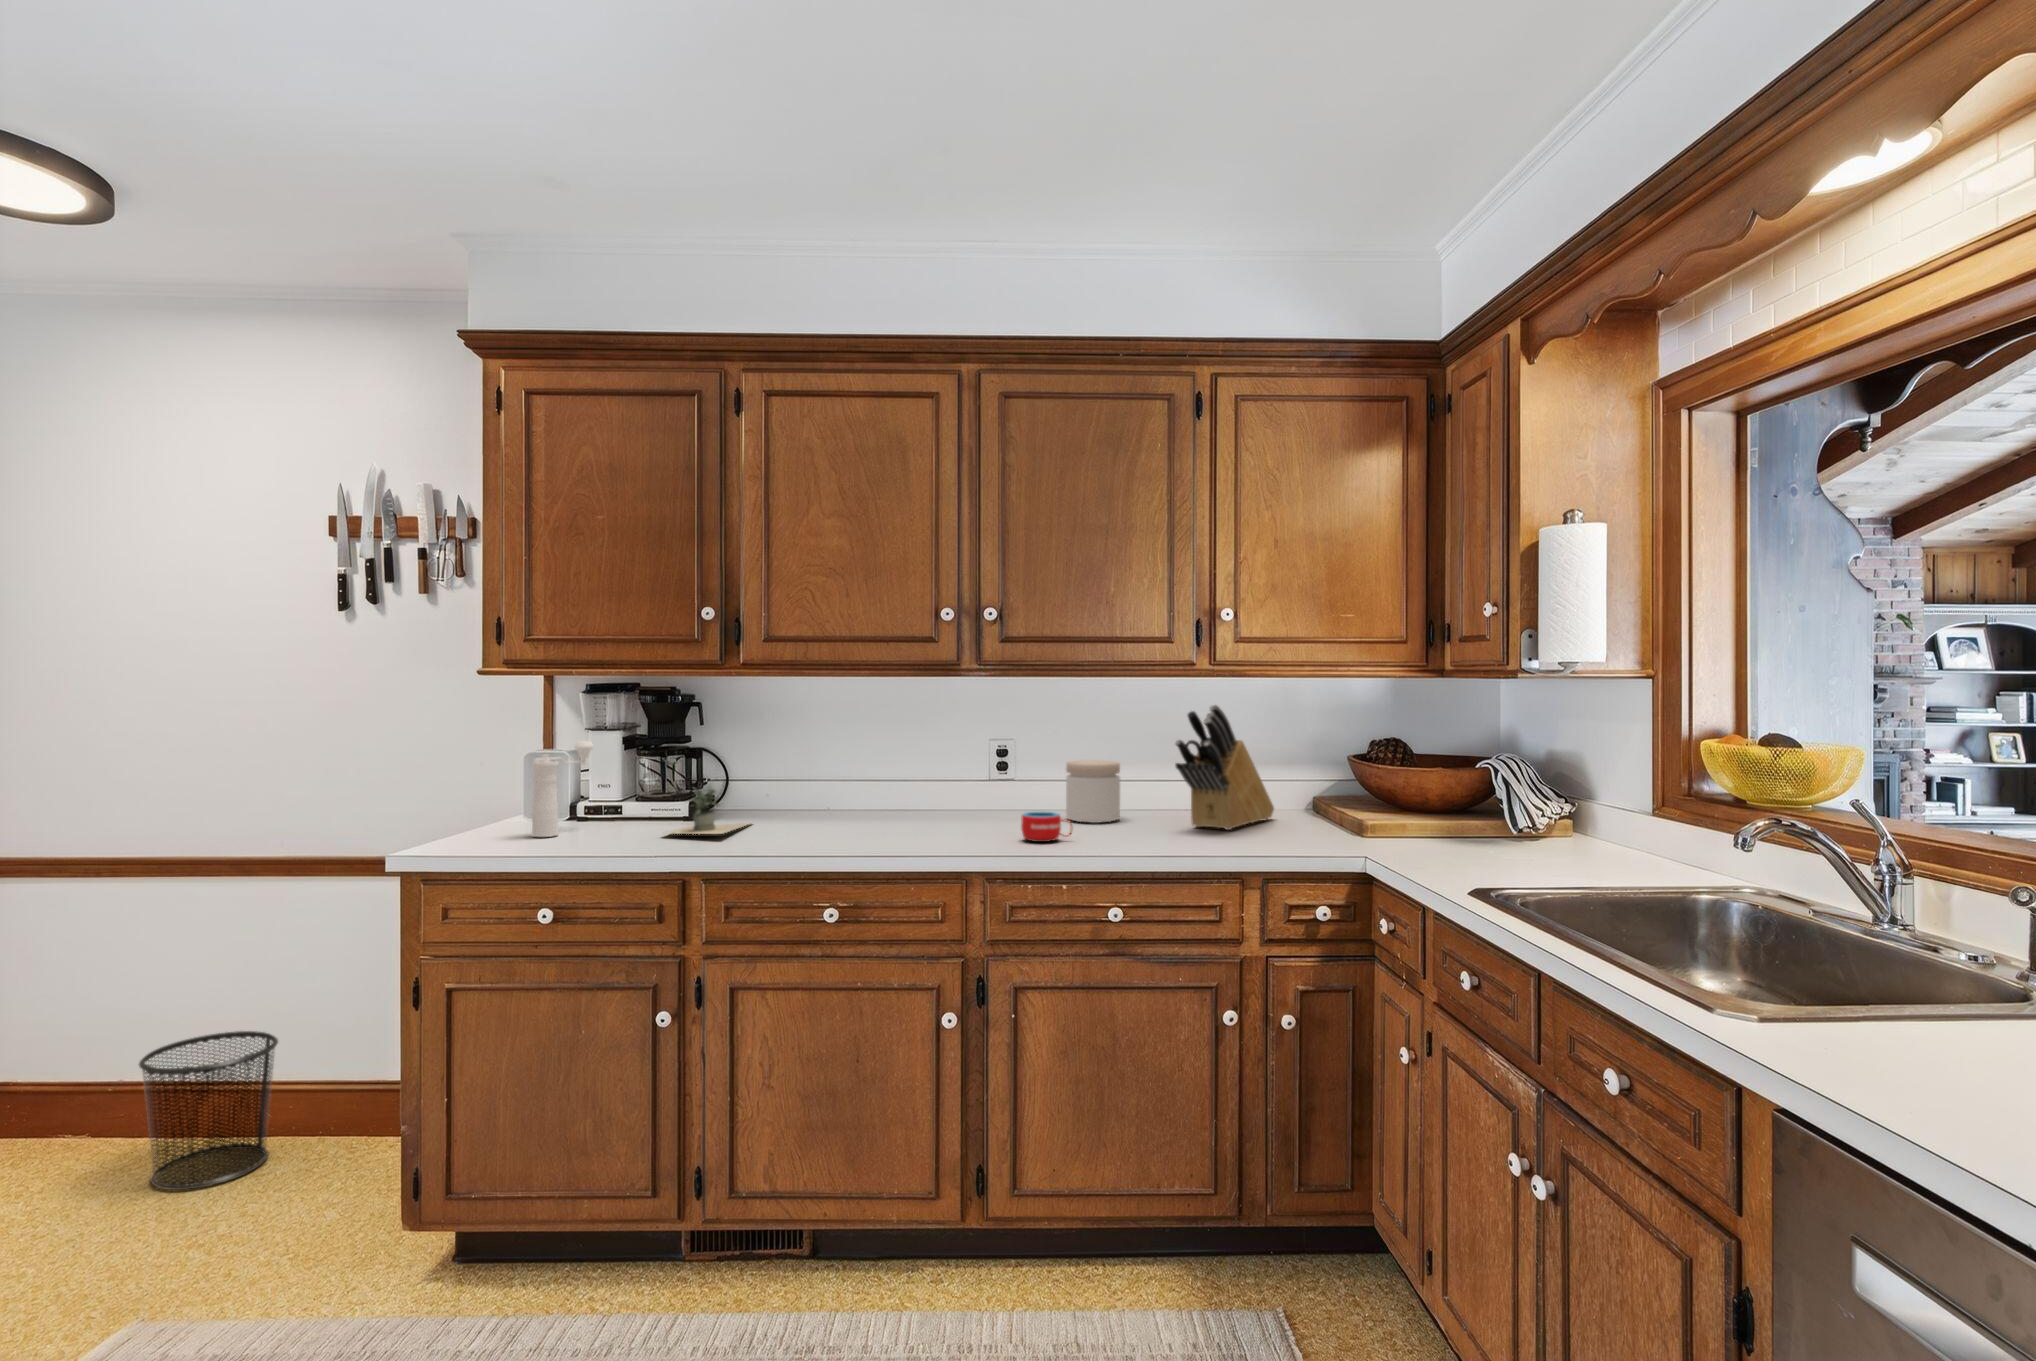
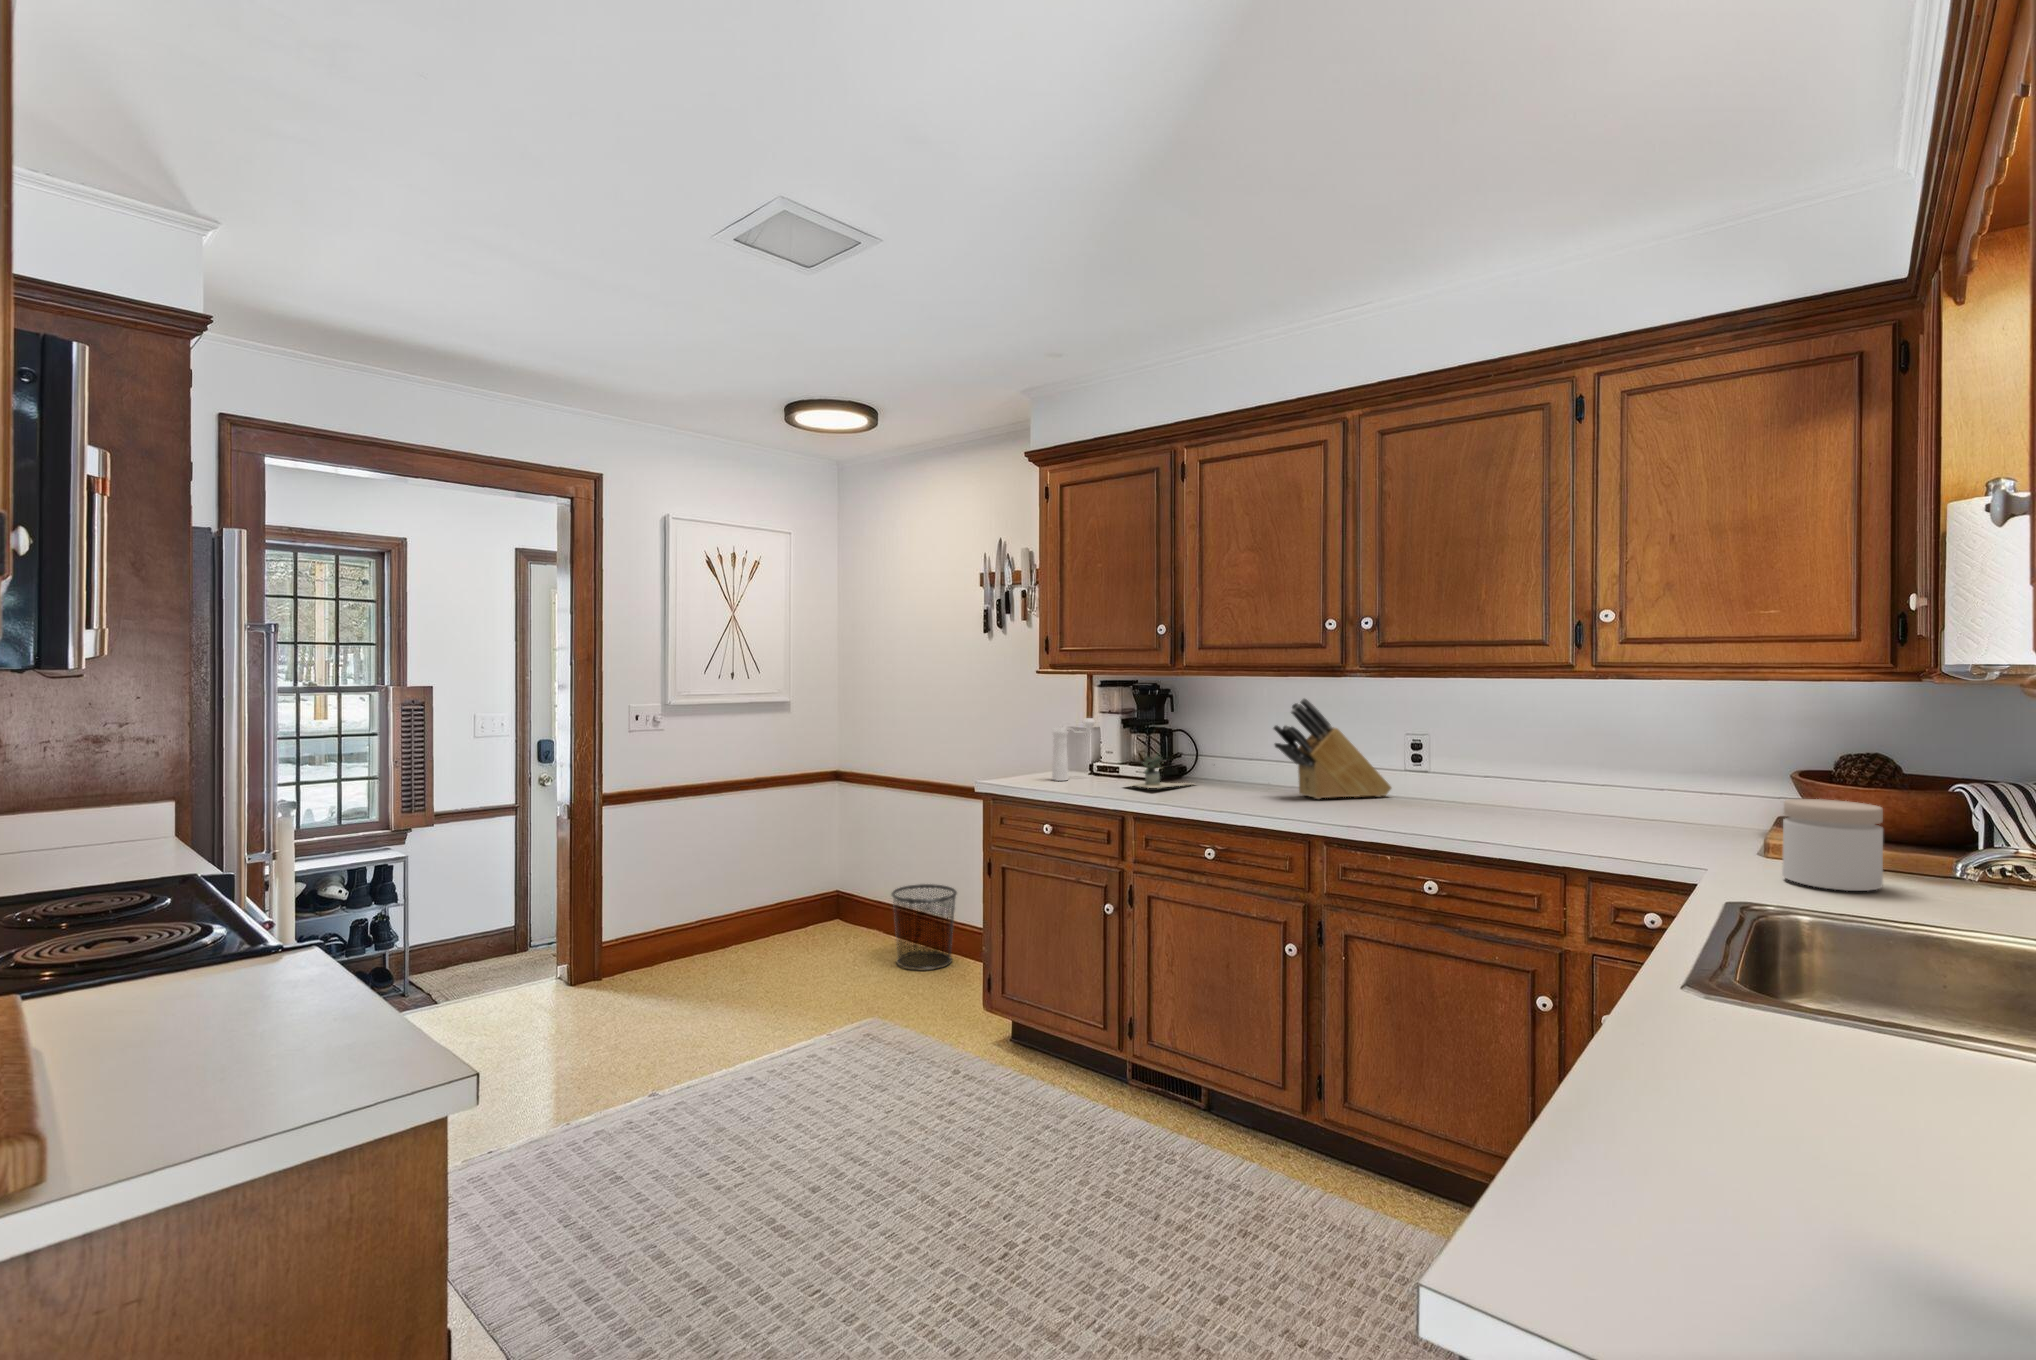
knife block: present [1175,705,1274,830] -> present [1273,699,1391,799]
jar: present [1066,760,1120,823] -> present [1782,799,1883,891]
mug: present [1021,812,1072,842] -> none [1368,792,1413,818]

